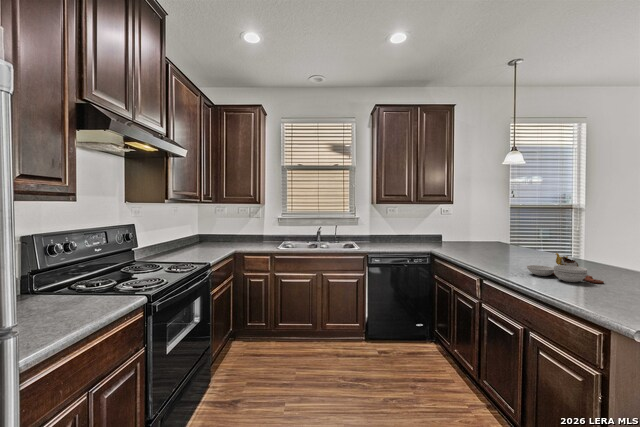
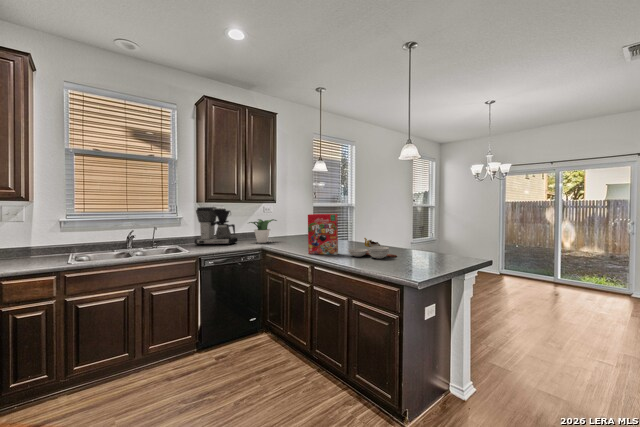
coffee maker: none [370,207,411,246] -> present [195,207,238,245]
cereal box: none [476,219,517,270] -> present [308,214,338,255]
potted plant: none [421,221,455,247] -> present [249,219,277,243]

